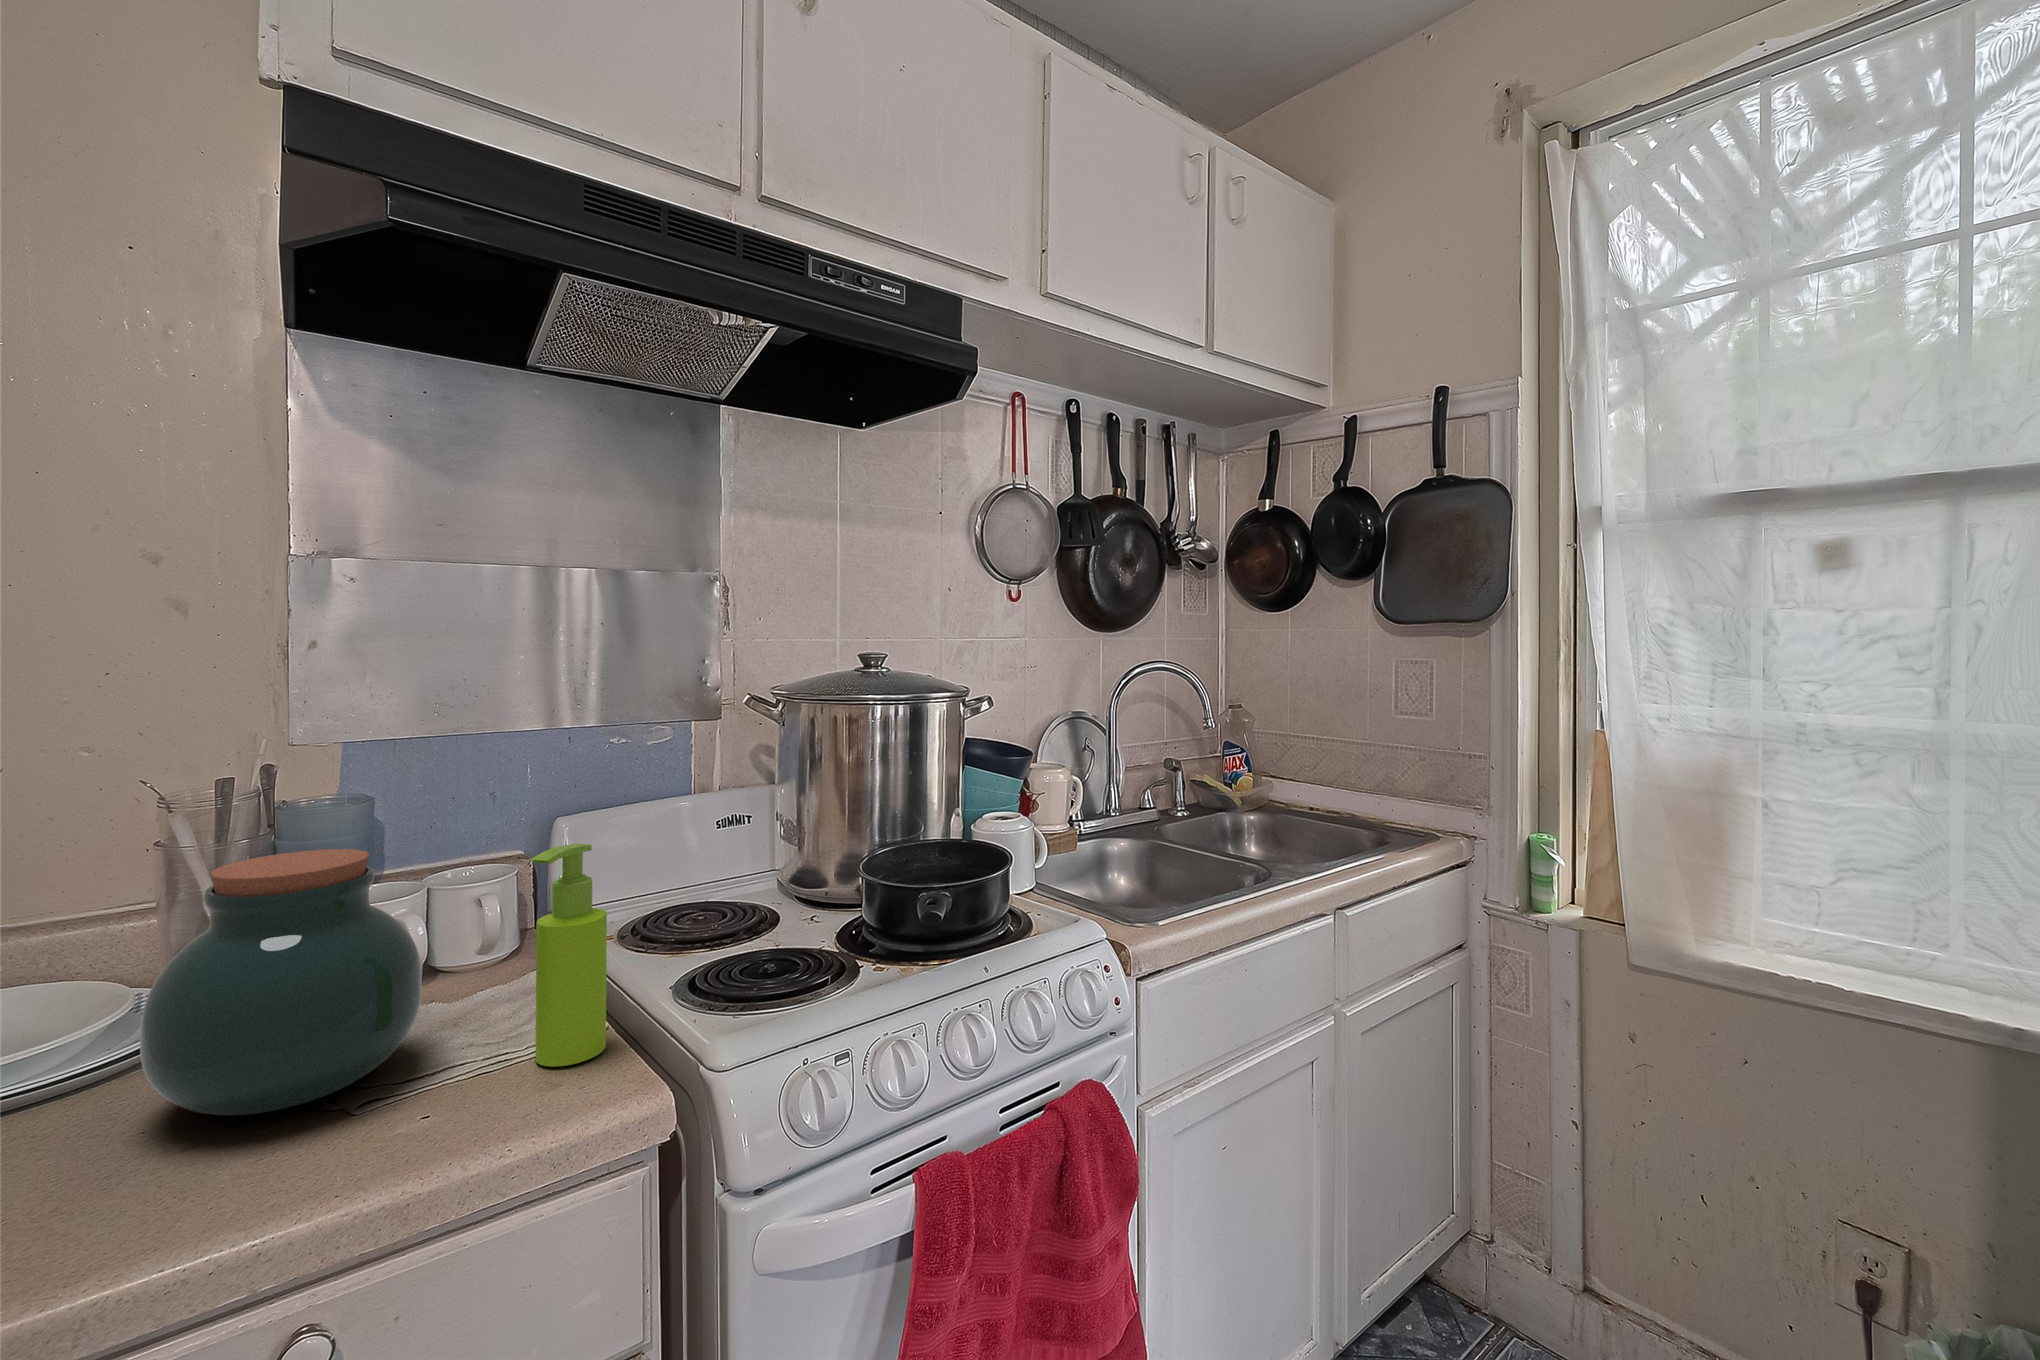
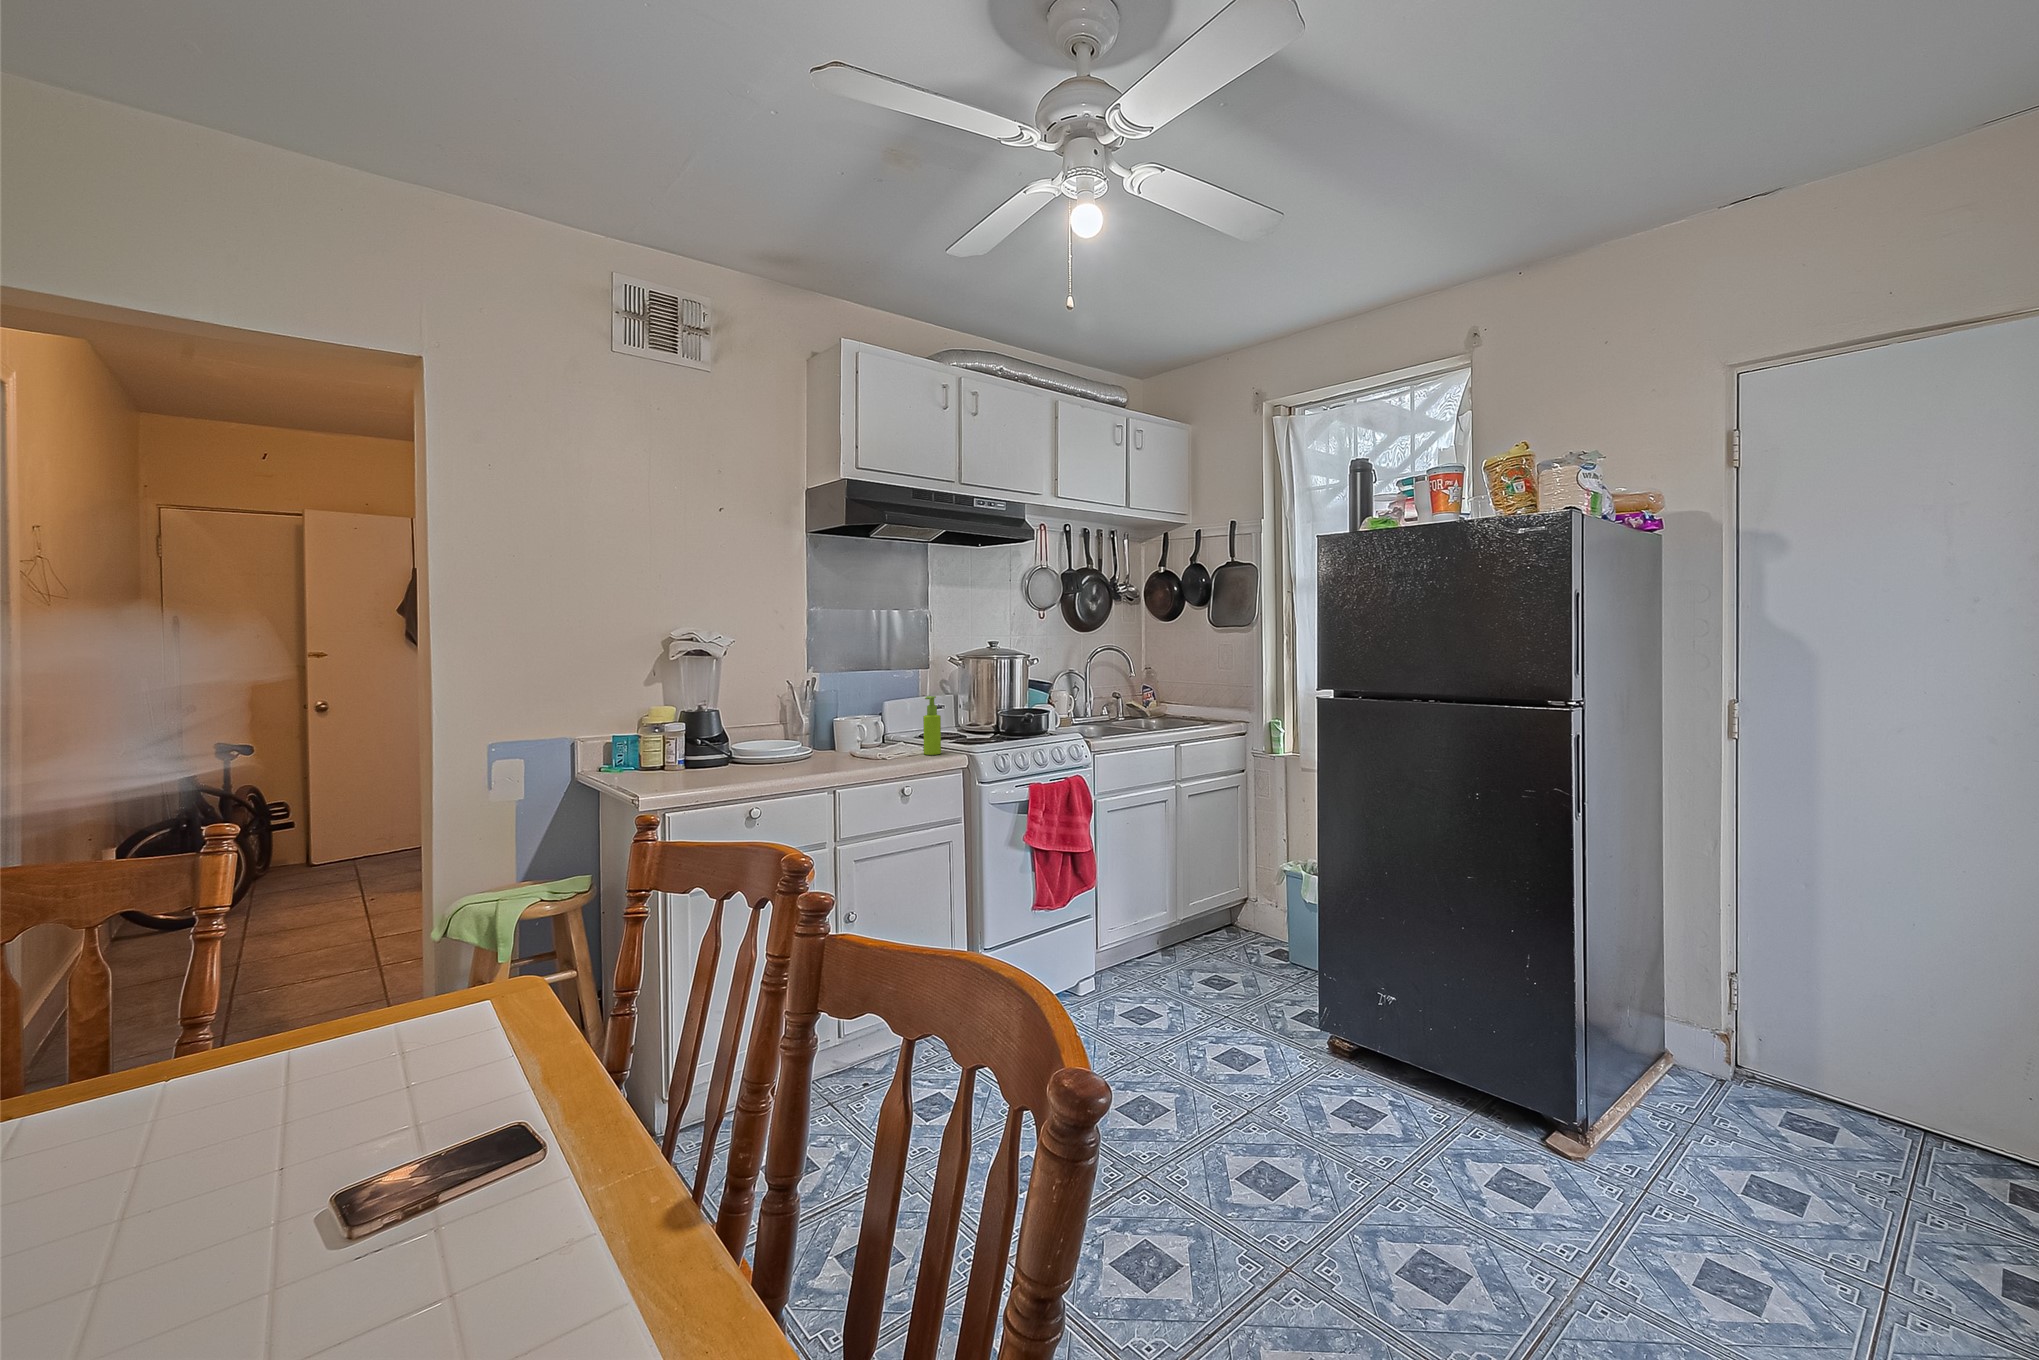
jar: present [140,849,422,1115] -> none [840,697,896,758]

